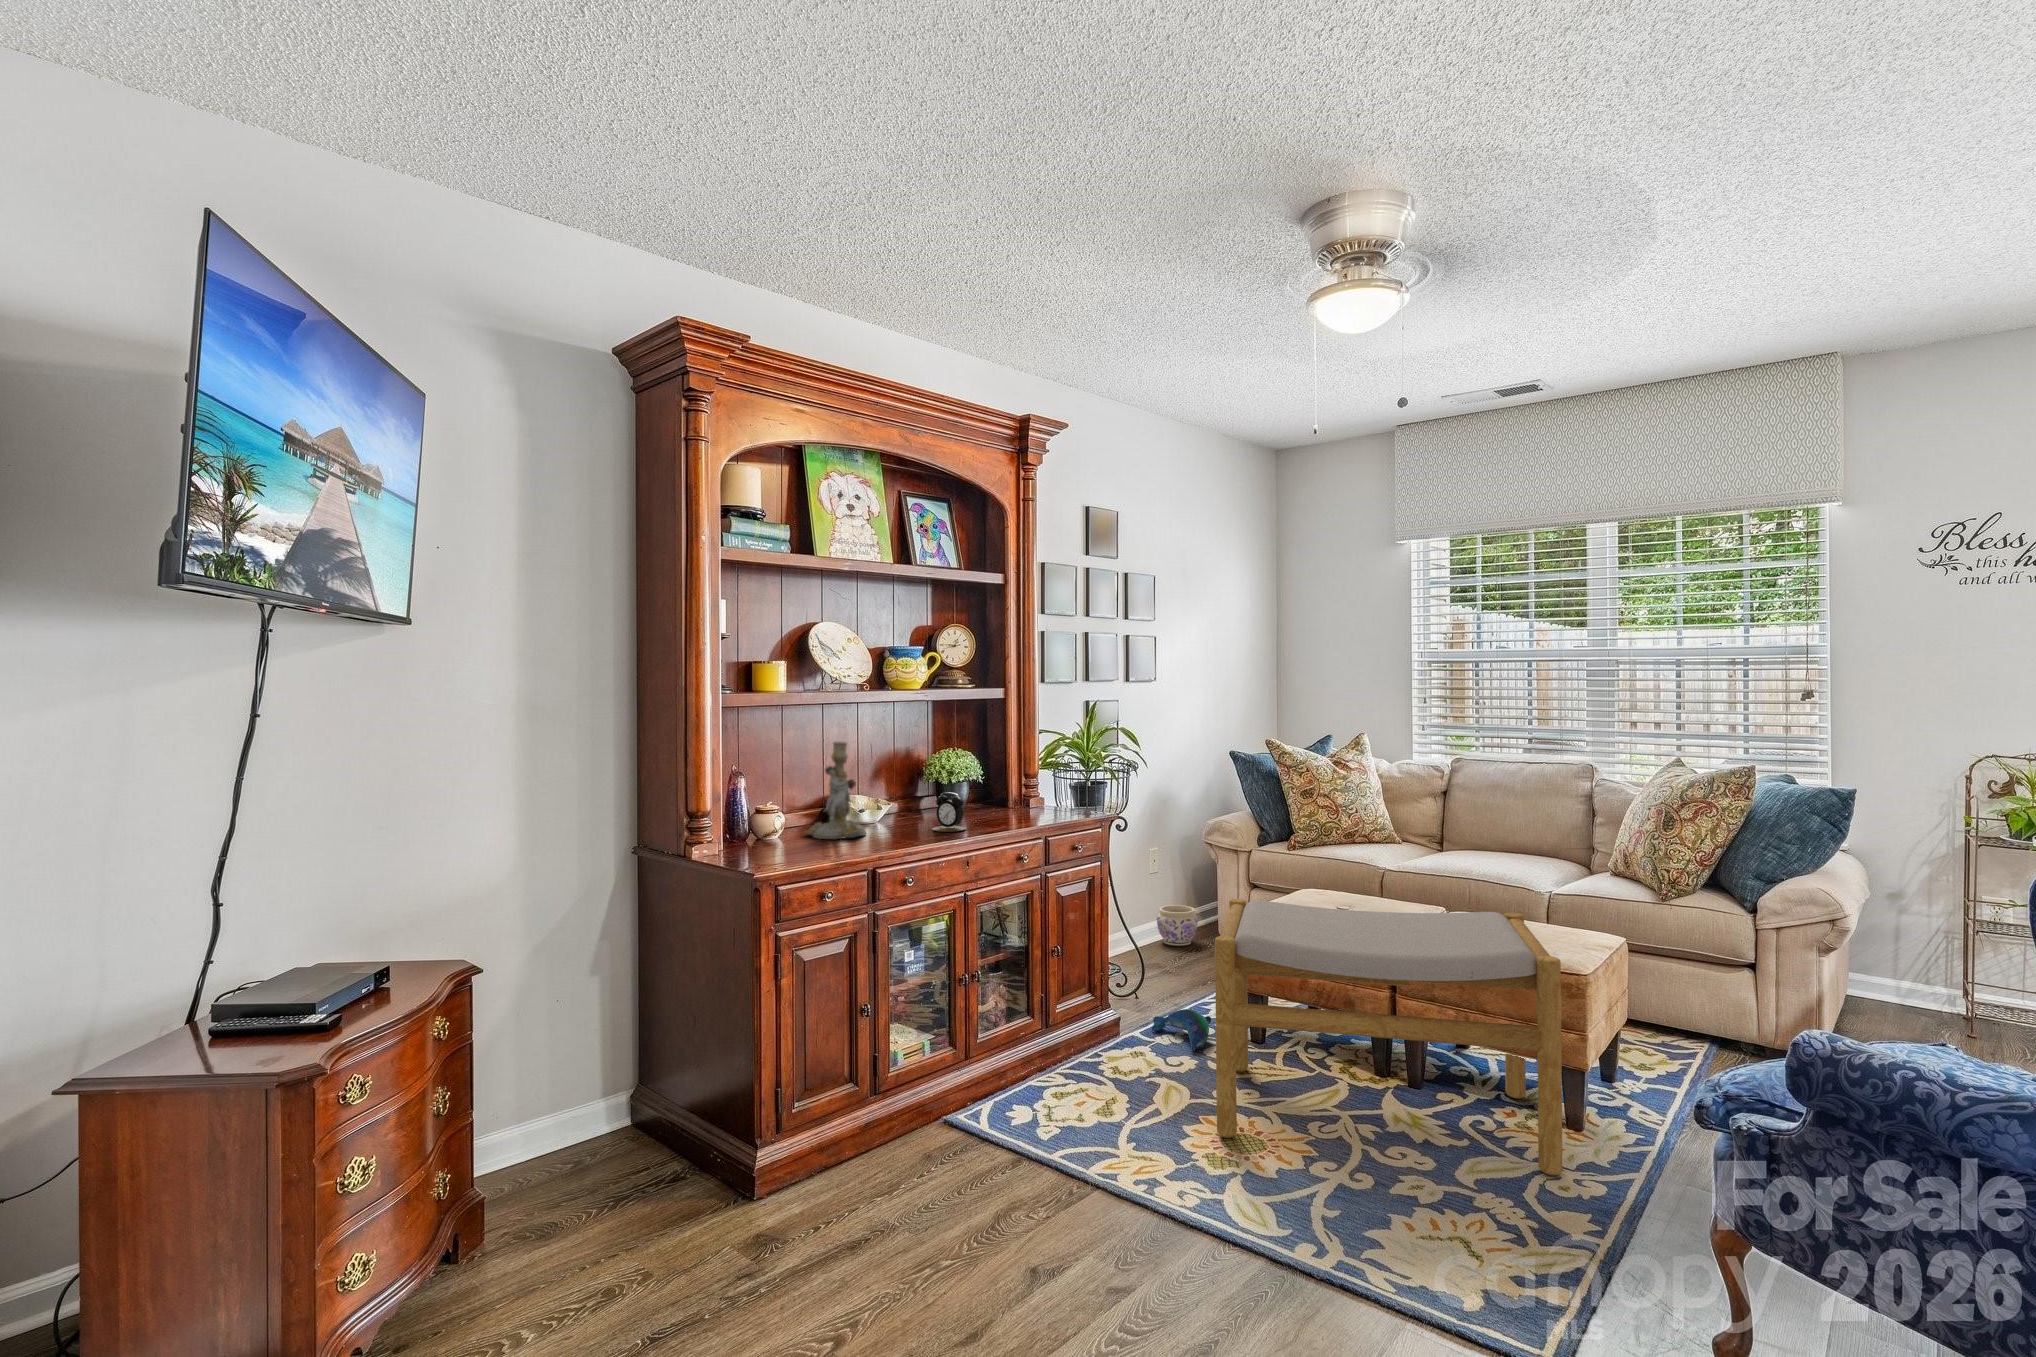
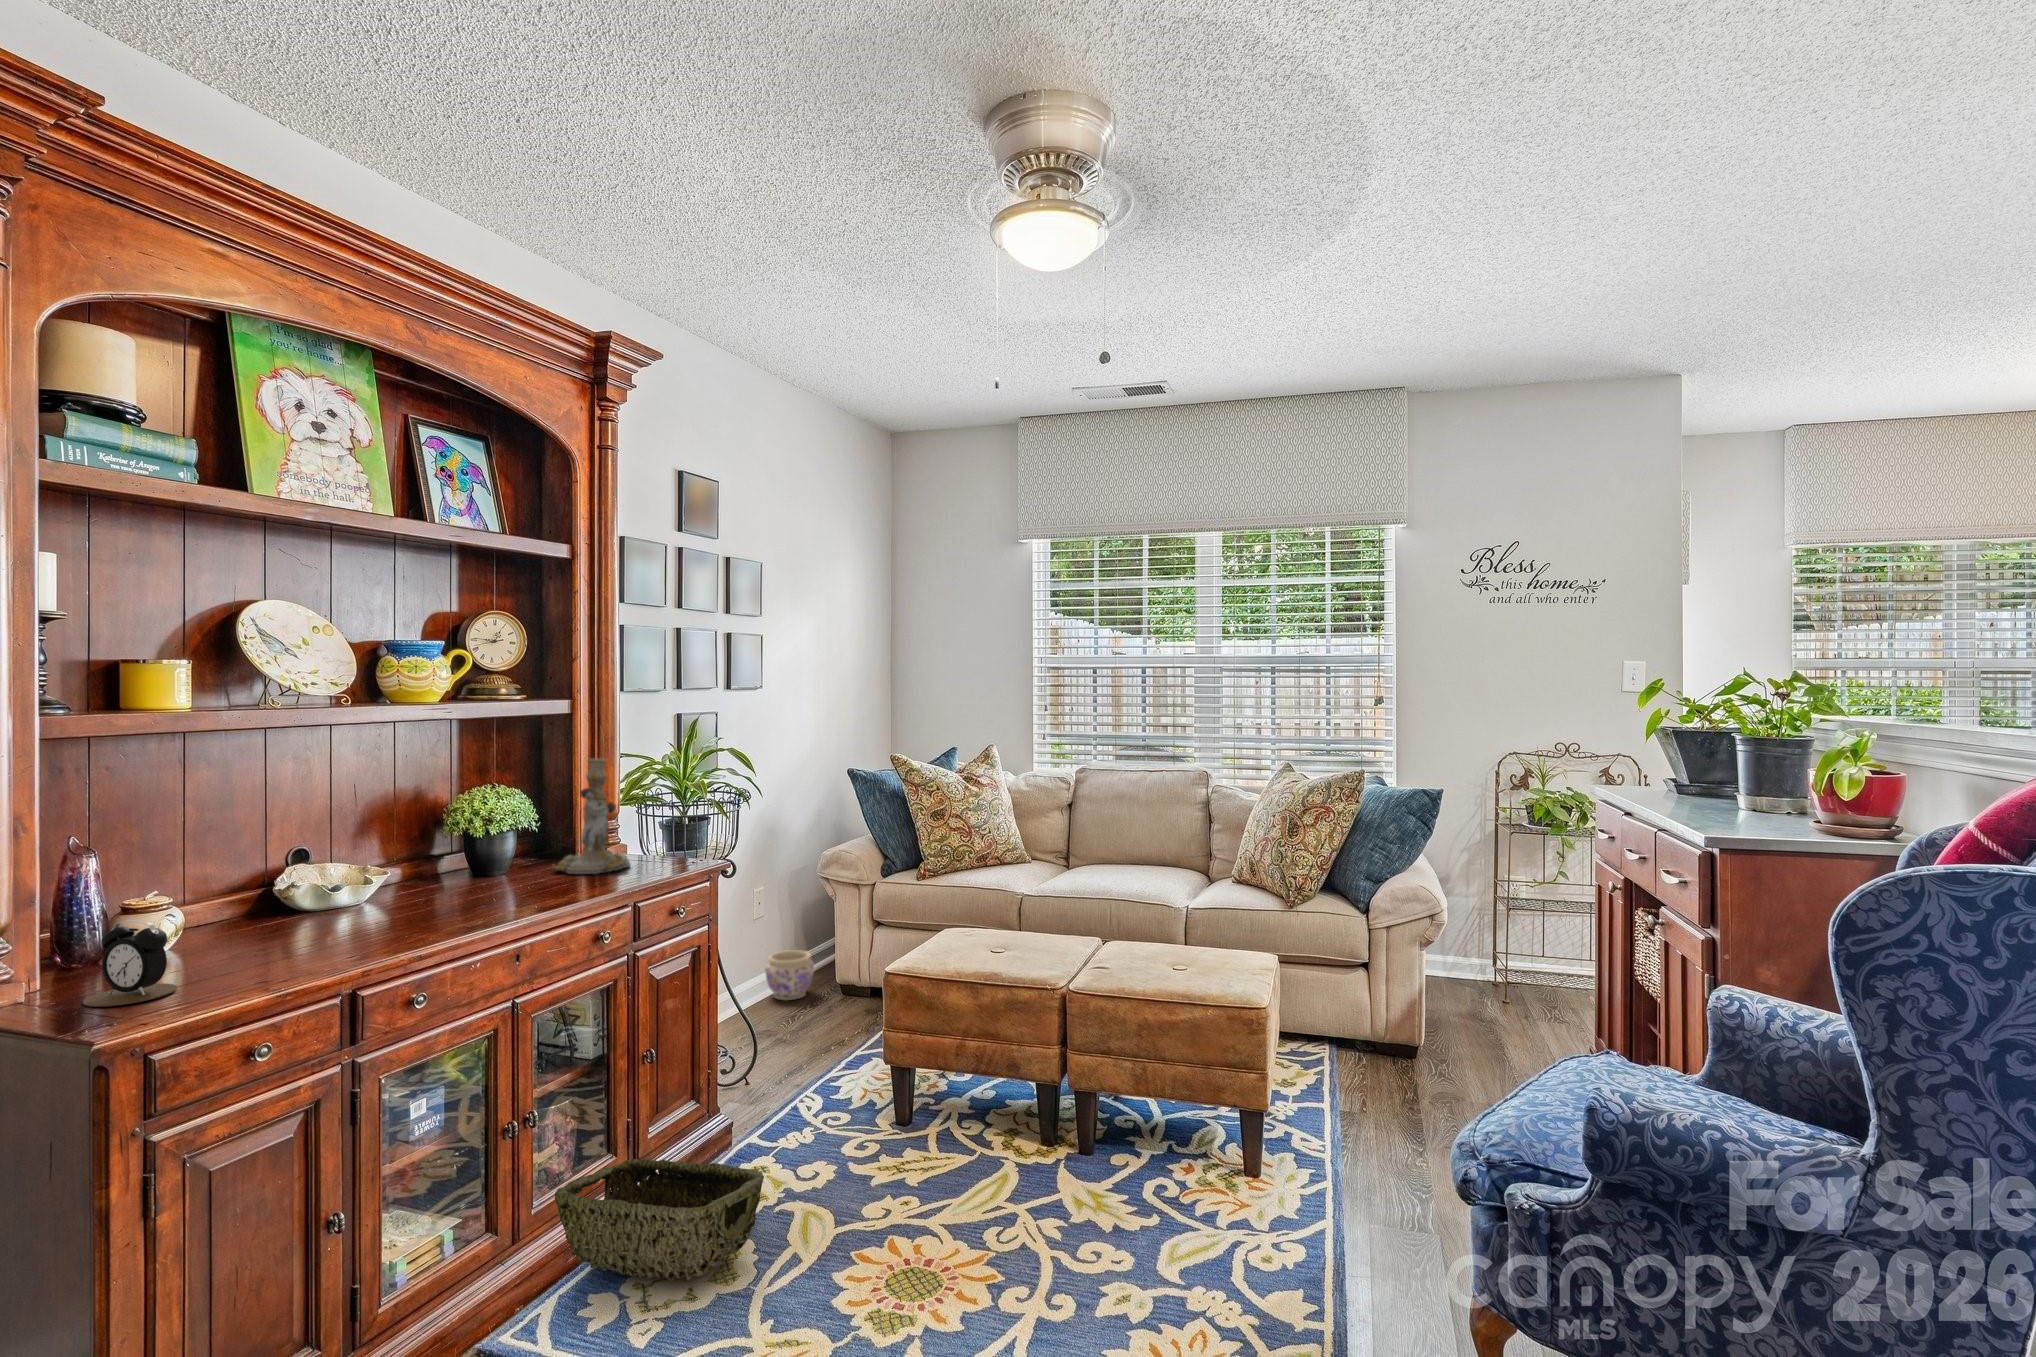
candlestick: present [805,742,867,839] -> present [553,759,630,874]
alarm clock: present [932,792,966,832] -> present [83,920,177,1007]
footstool: present [1215,899,1562,1175] -> none [875,943,1267,1283]
plush toy: present [1152,1009,1211,1052] -> none [773,1095,848,1152]
woven basket: none [993,1025,1136,1108] -> present [555,1159,764,1281]

